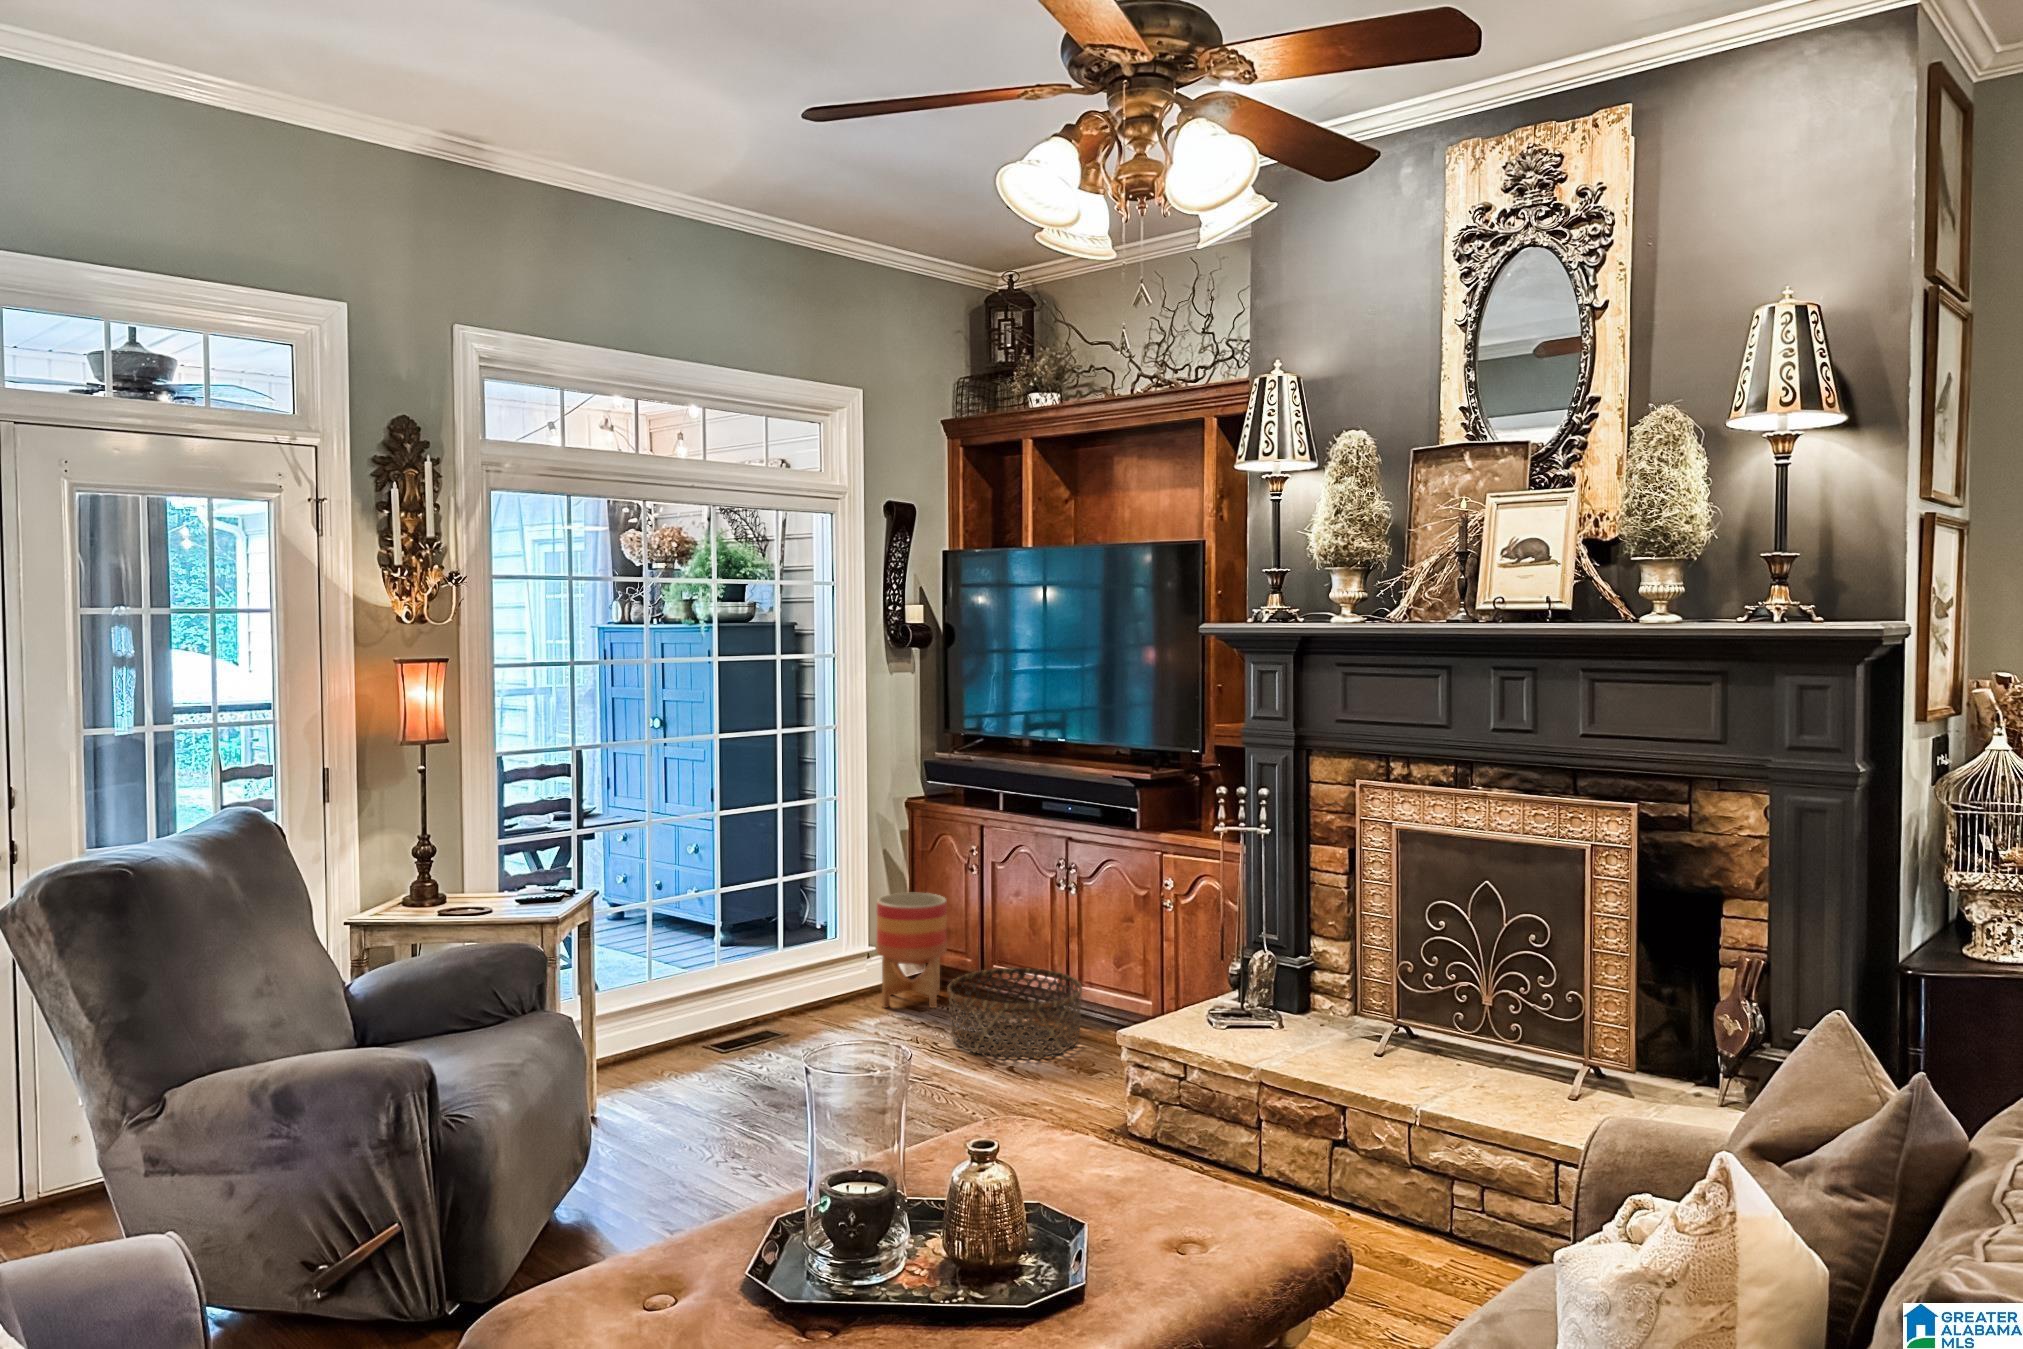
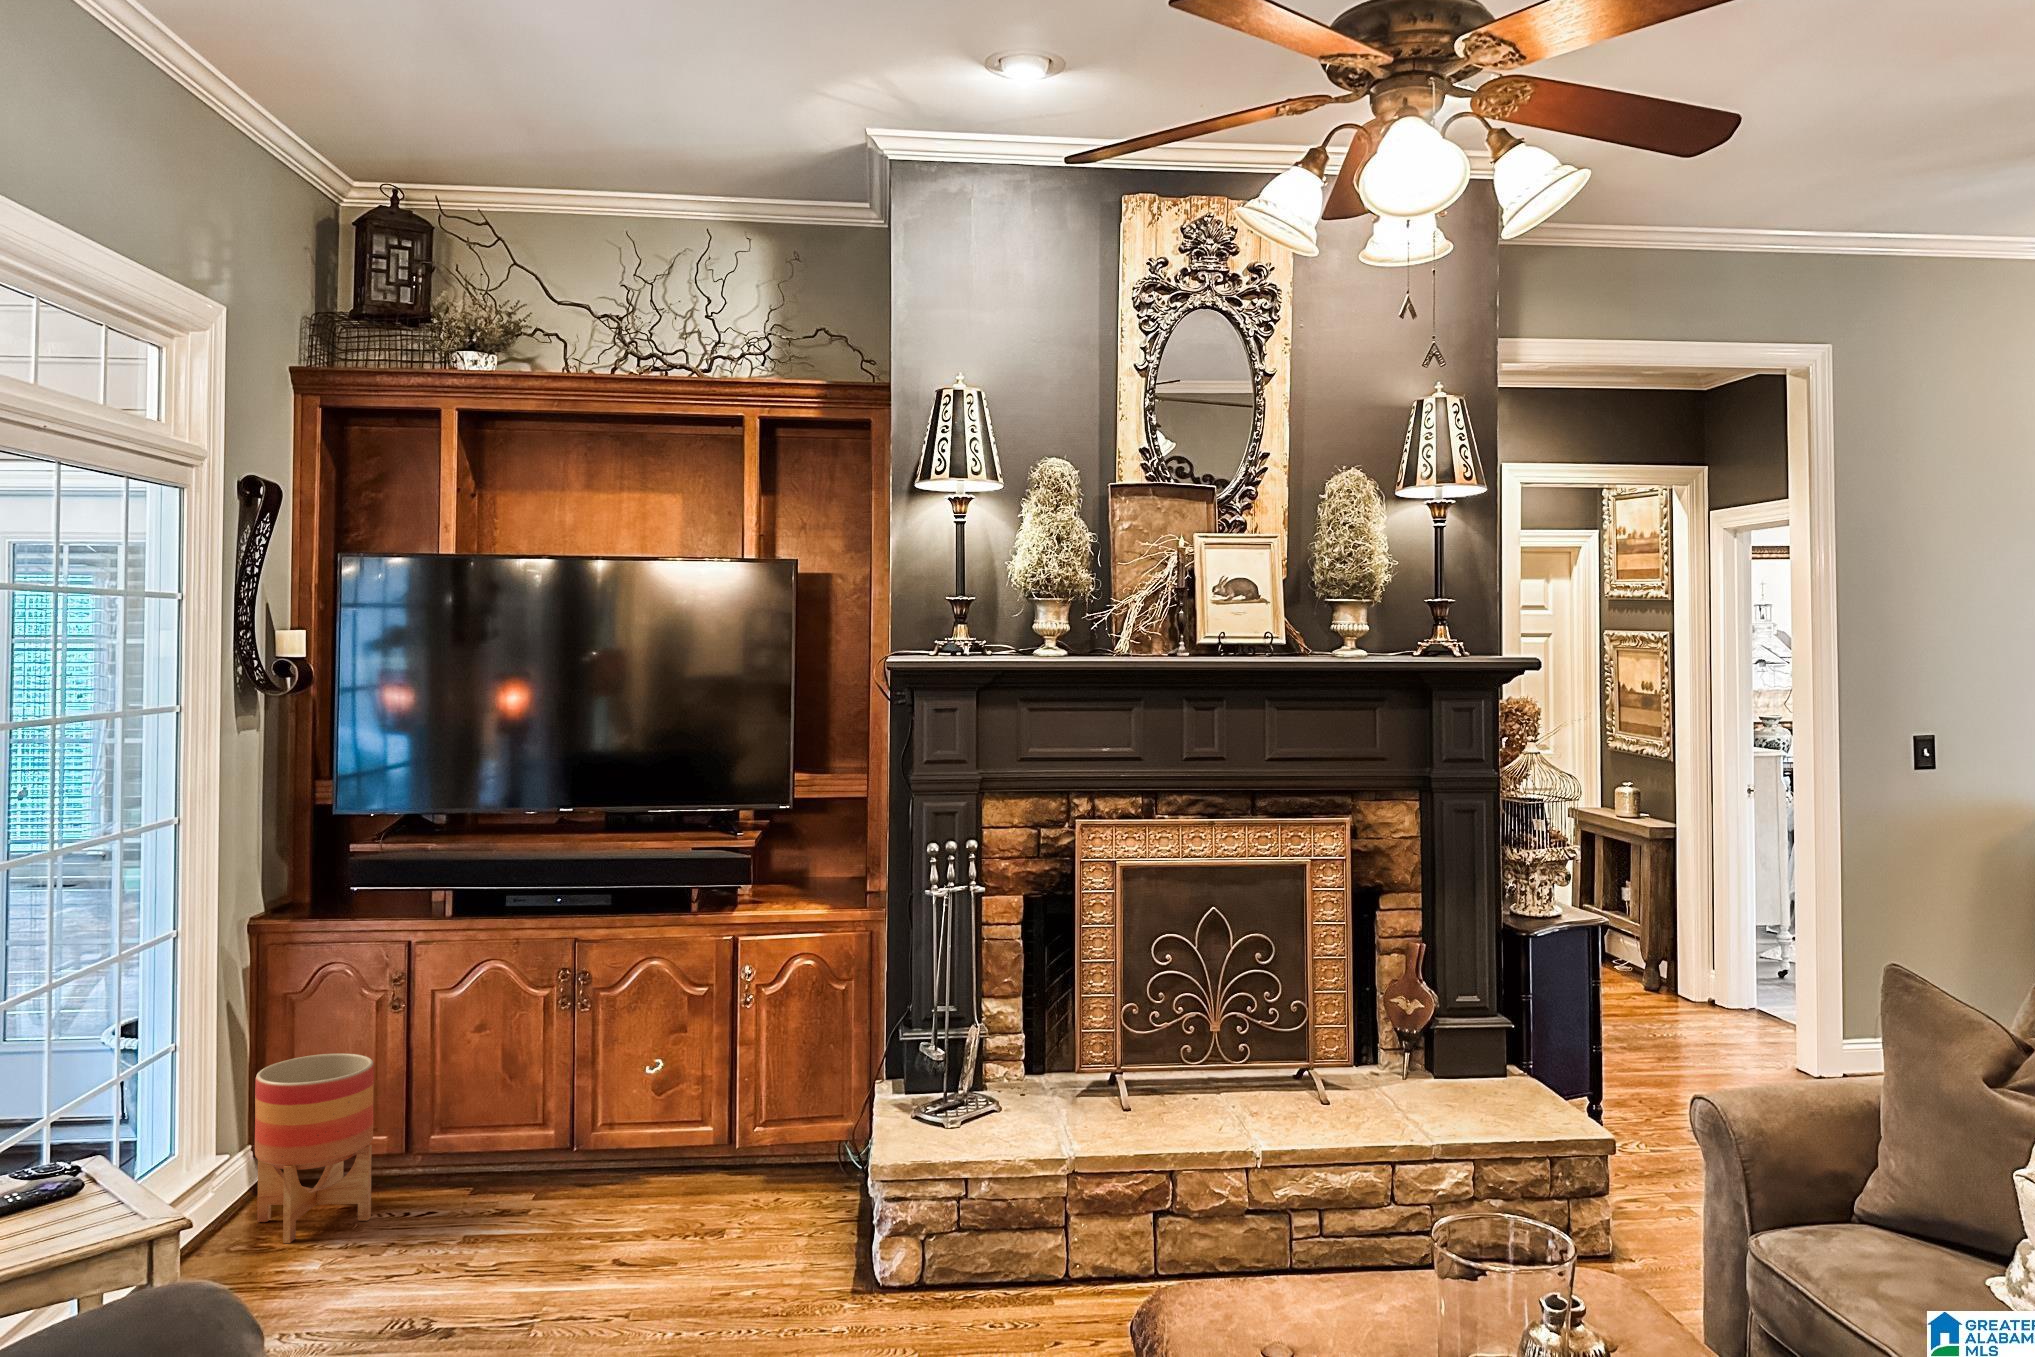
basket: present [947,968,1082,1058] -> none [458,1118,654,1260]

